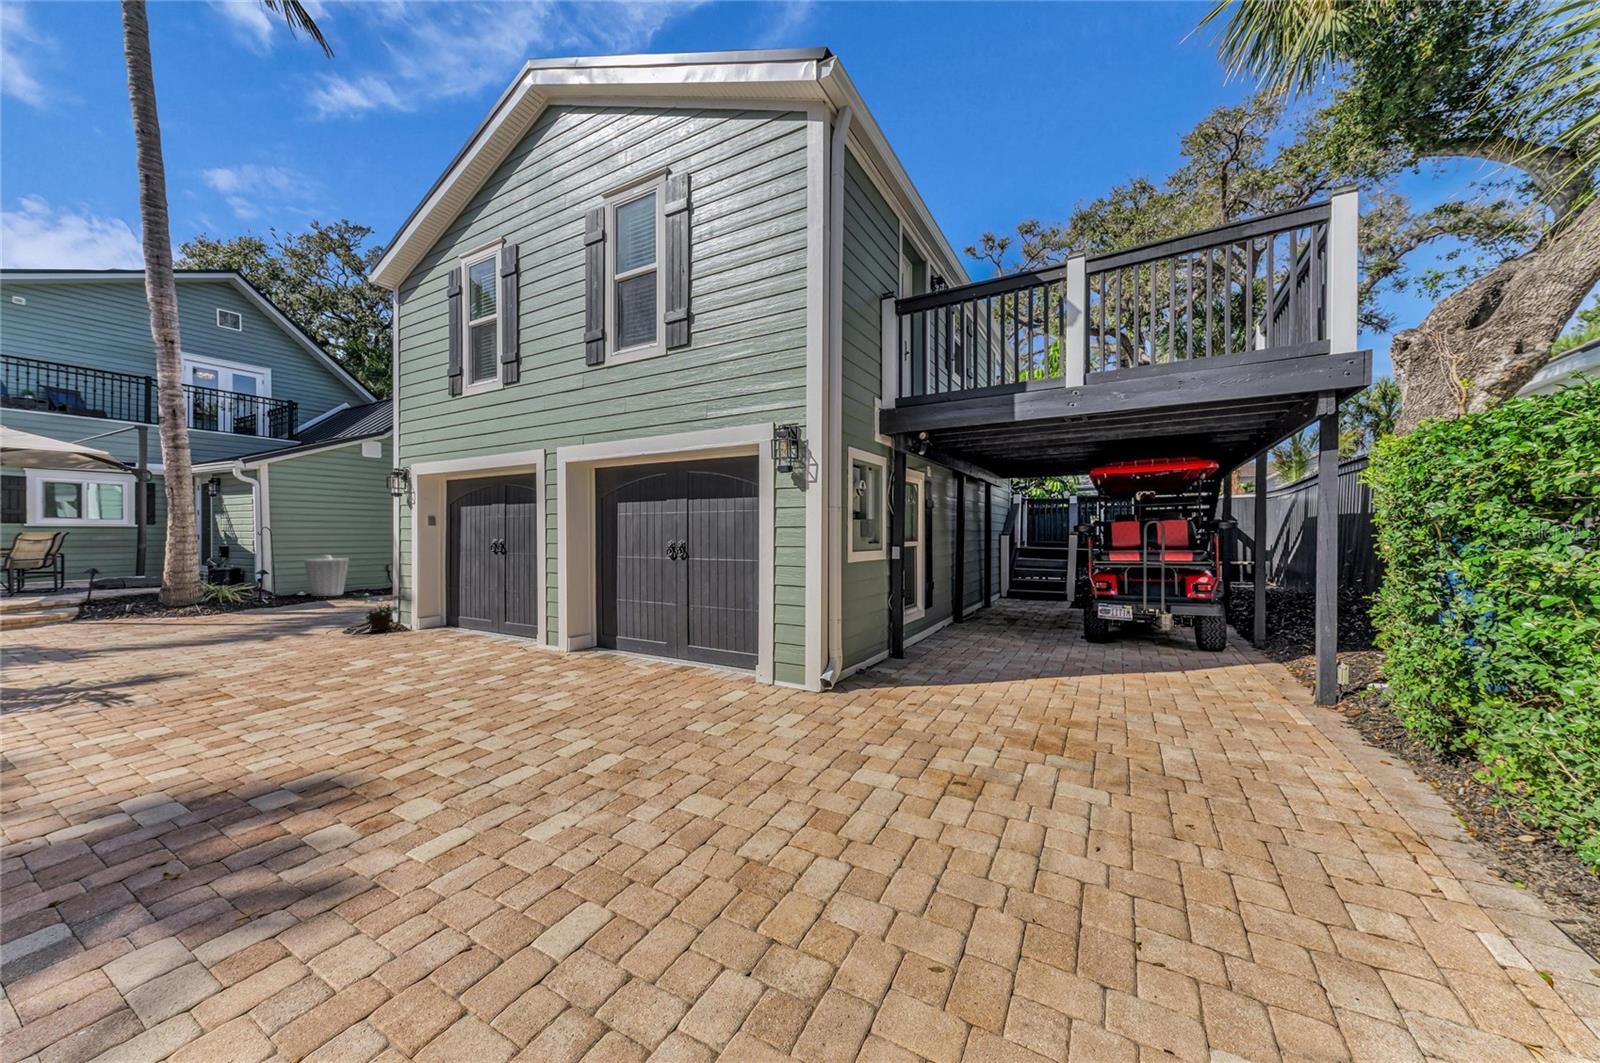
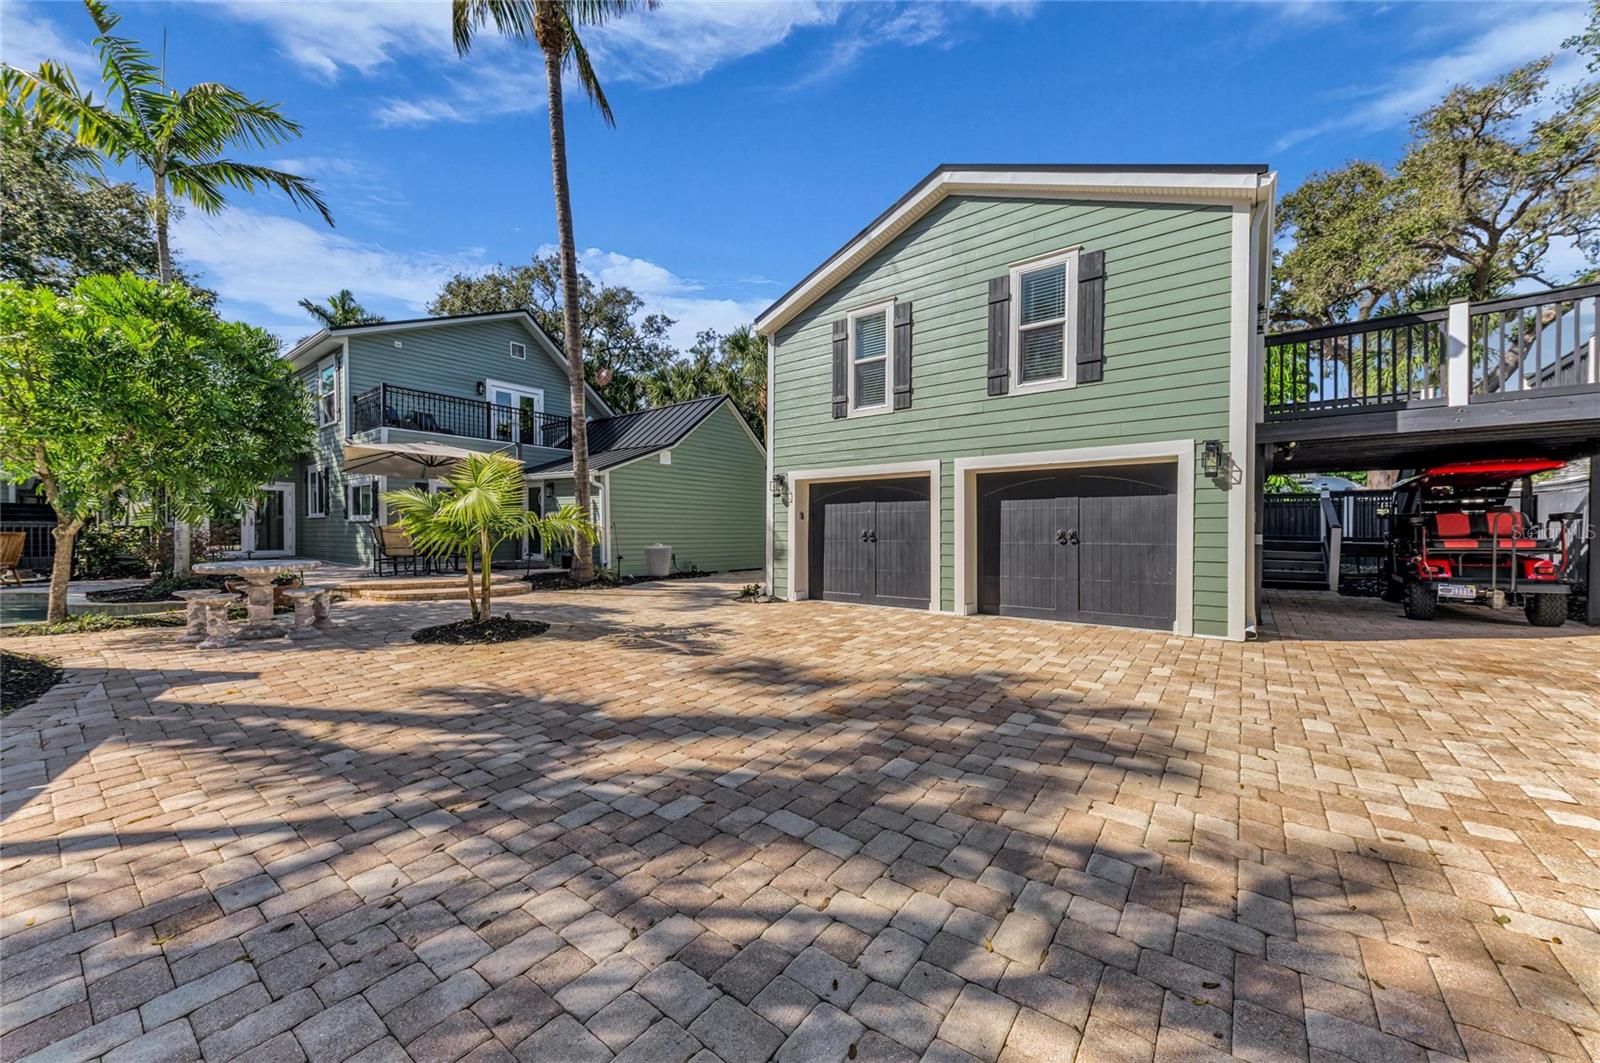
potted plant: present [352,594,405,631] -> none [758,572,794,600]

